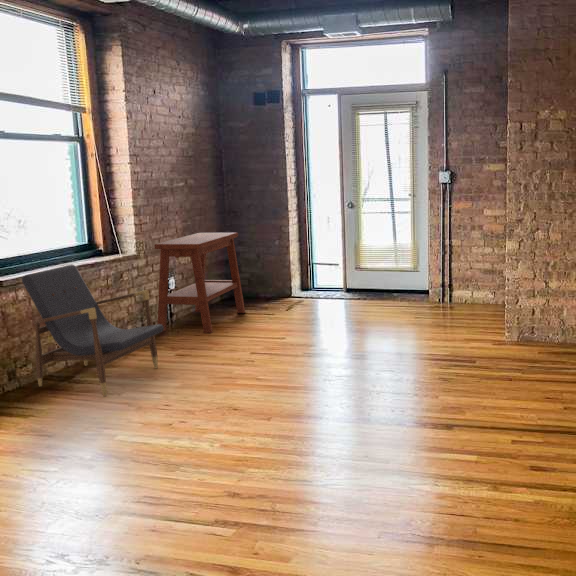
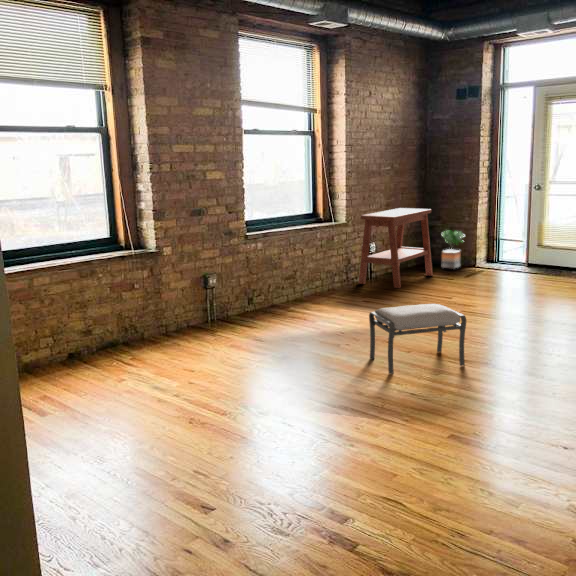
potted tree: none [247,256,277,302] -> present [442,230,465,269]
lounge chair: present [22,265,164,396] -> none [261,227,358,322]
ottoman: none [201,361,339,474] -> present [369,304,466,374]

